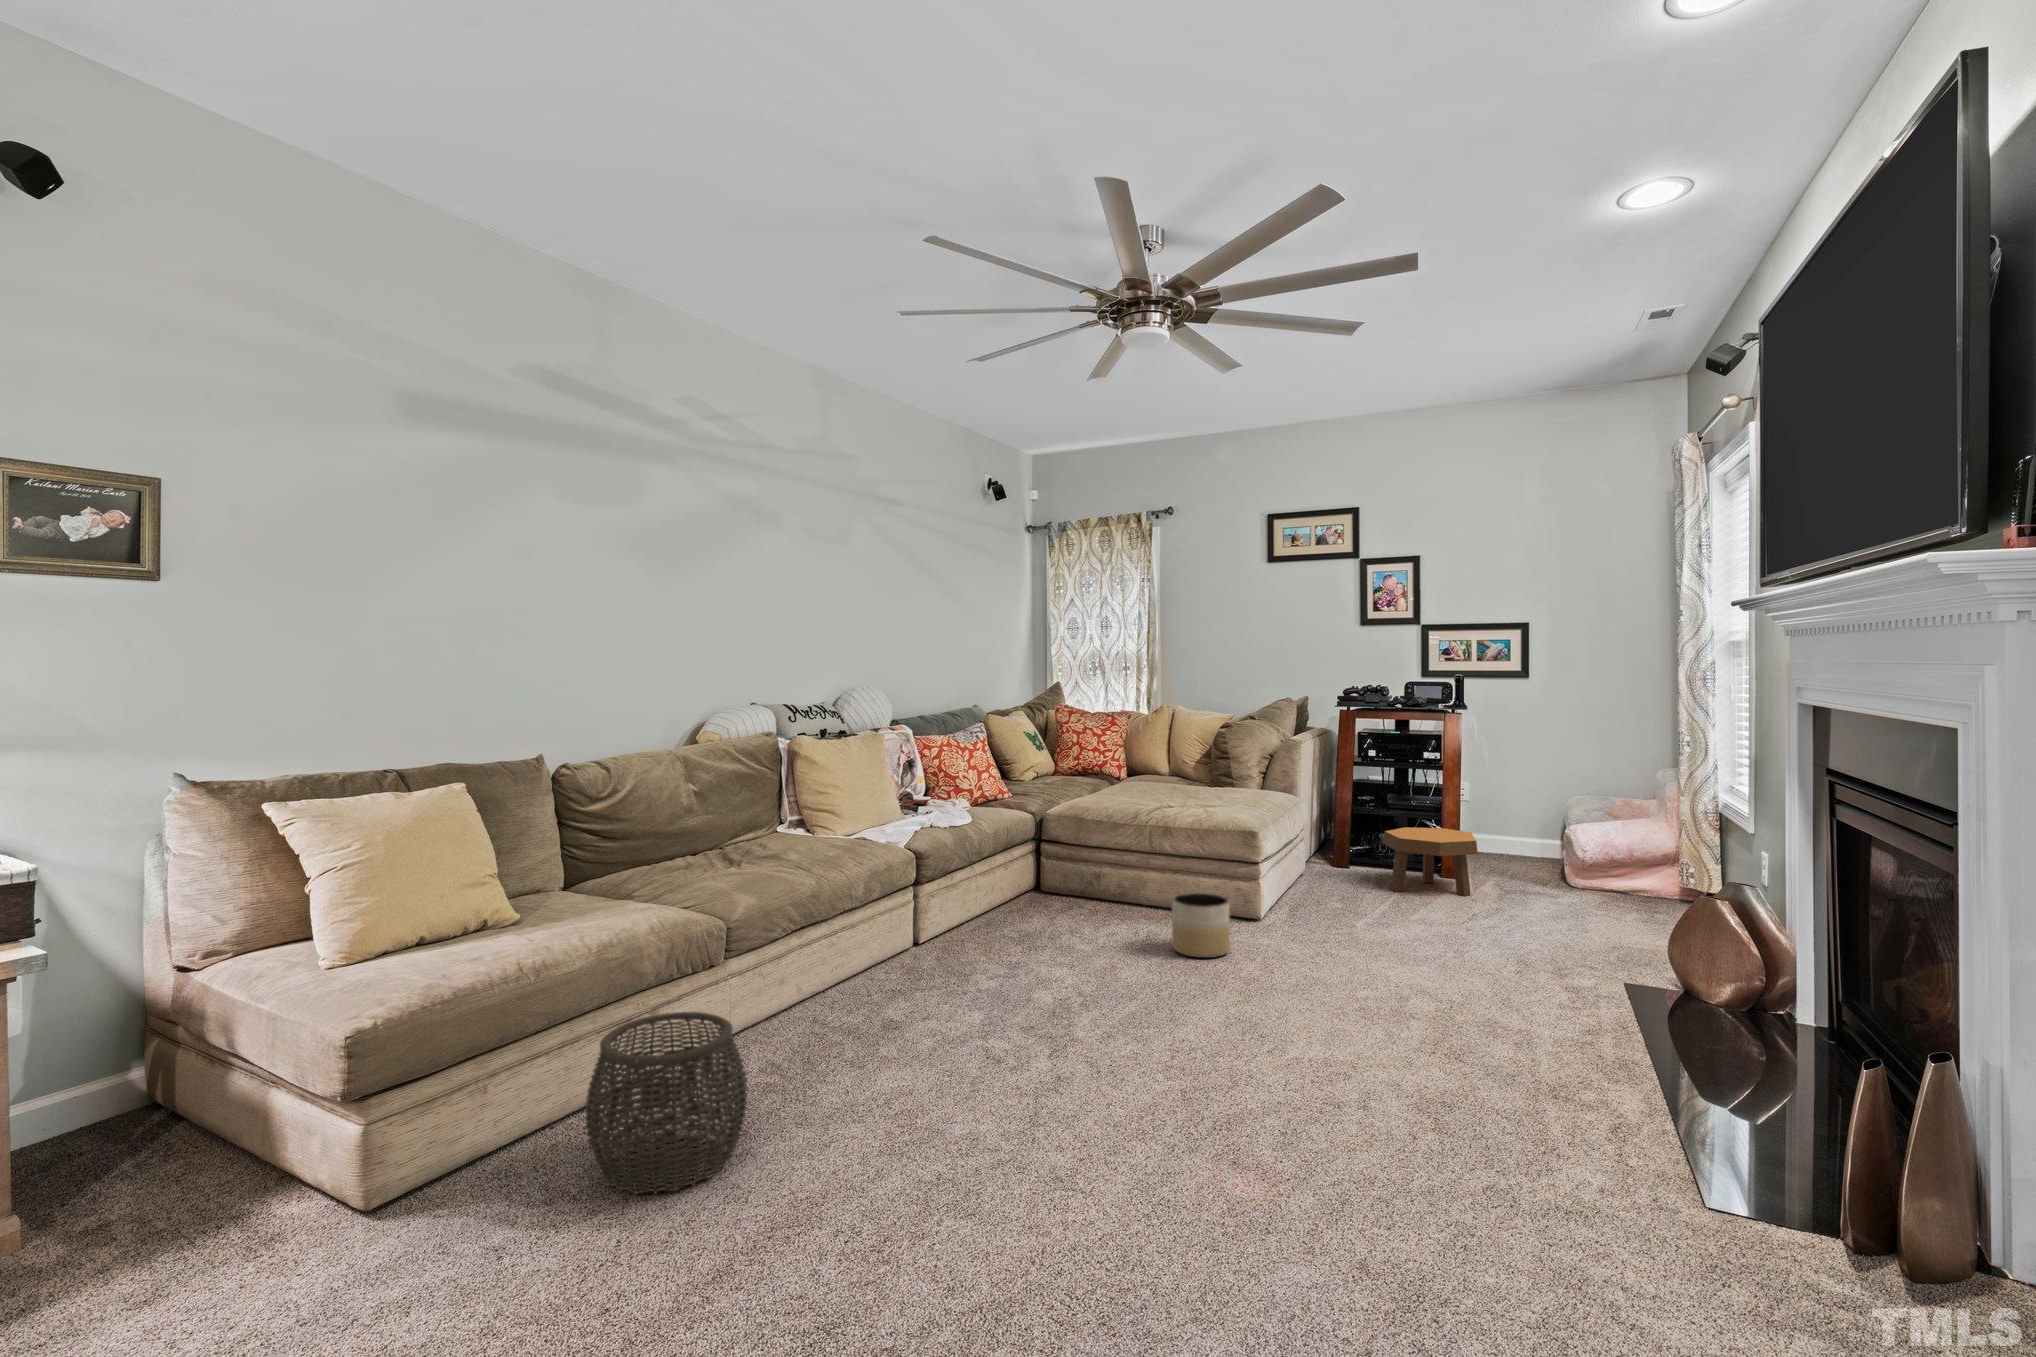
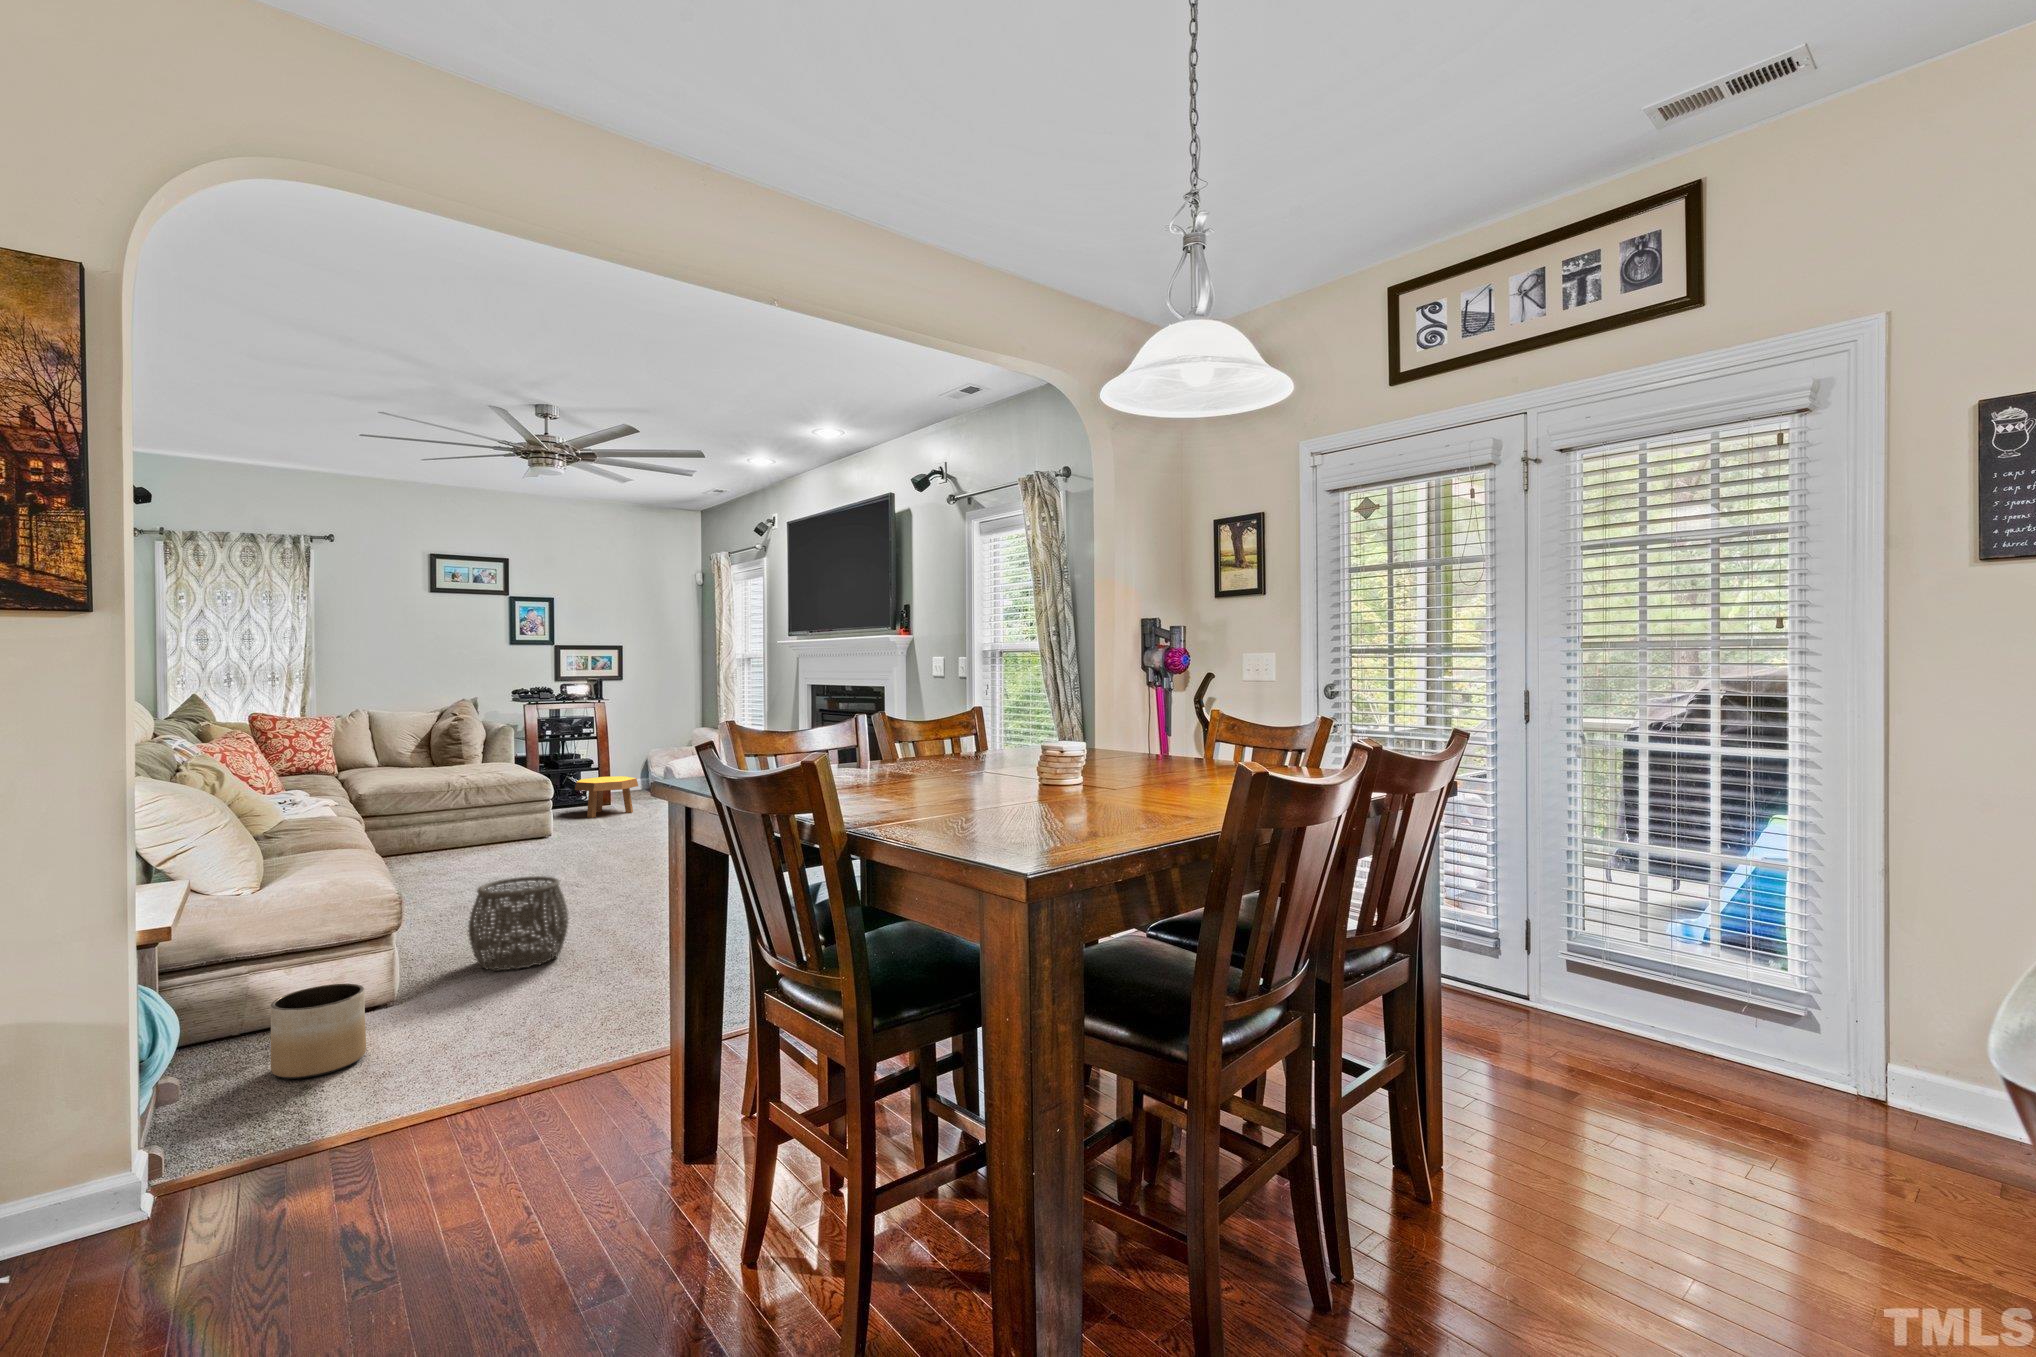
planter: present [1172,893,1230,958] -> present [271,984,366,1079]

